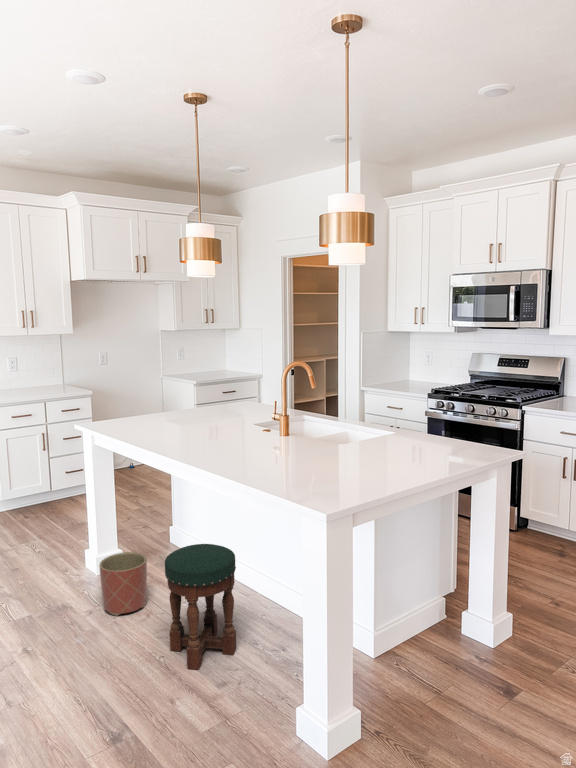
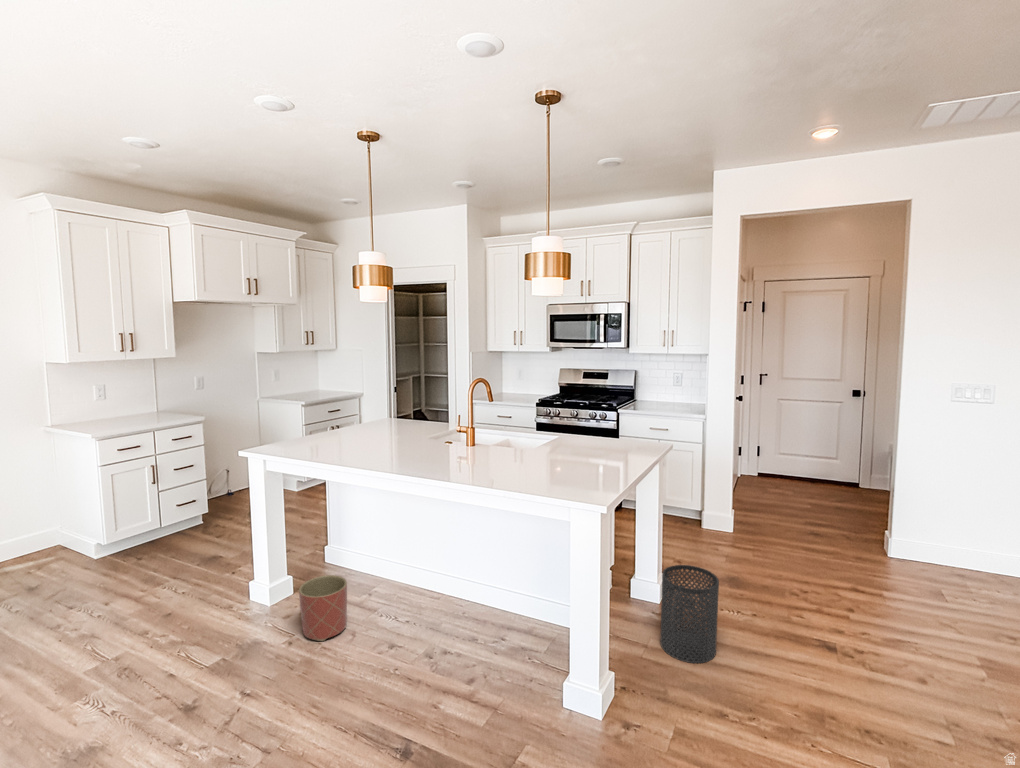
stool: present [165,544,236,669] -> none [397,554,463,673]
trash can: none [464,603,541,736] -> present [660,565,719,663]

